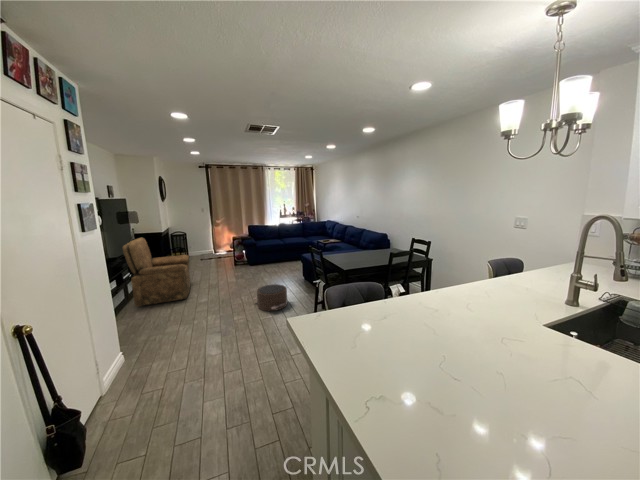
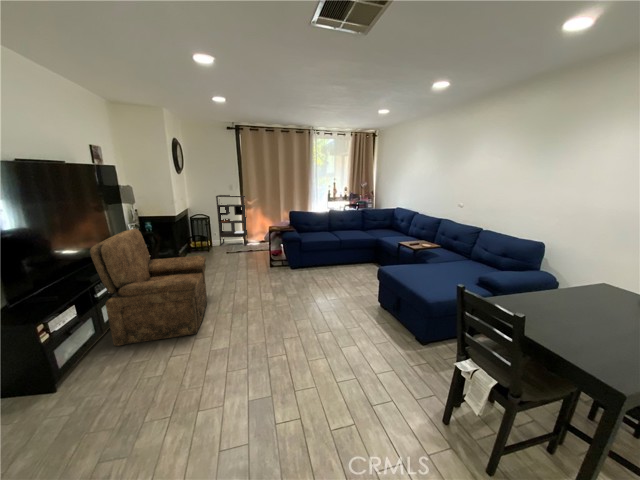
bookshelf: none [191,216,218,256] -> present [216,195,248,246]
pouf: present [254,284,288,311] -> none [304,326,371,390]

